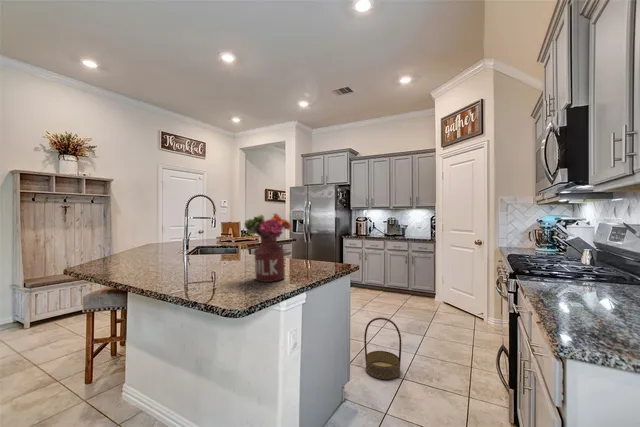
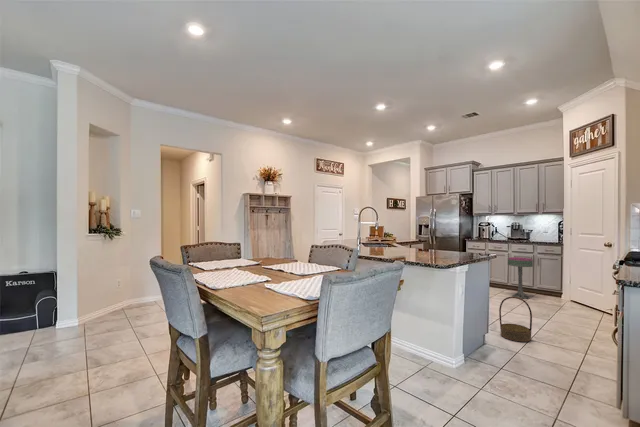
flower arrangement: present [244,213,292,282] -> none [423,218,454,259]
bar stool: none [382,256,406,303] -> present [508,257,533,299]

